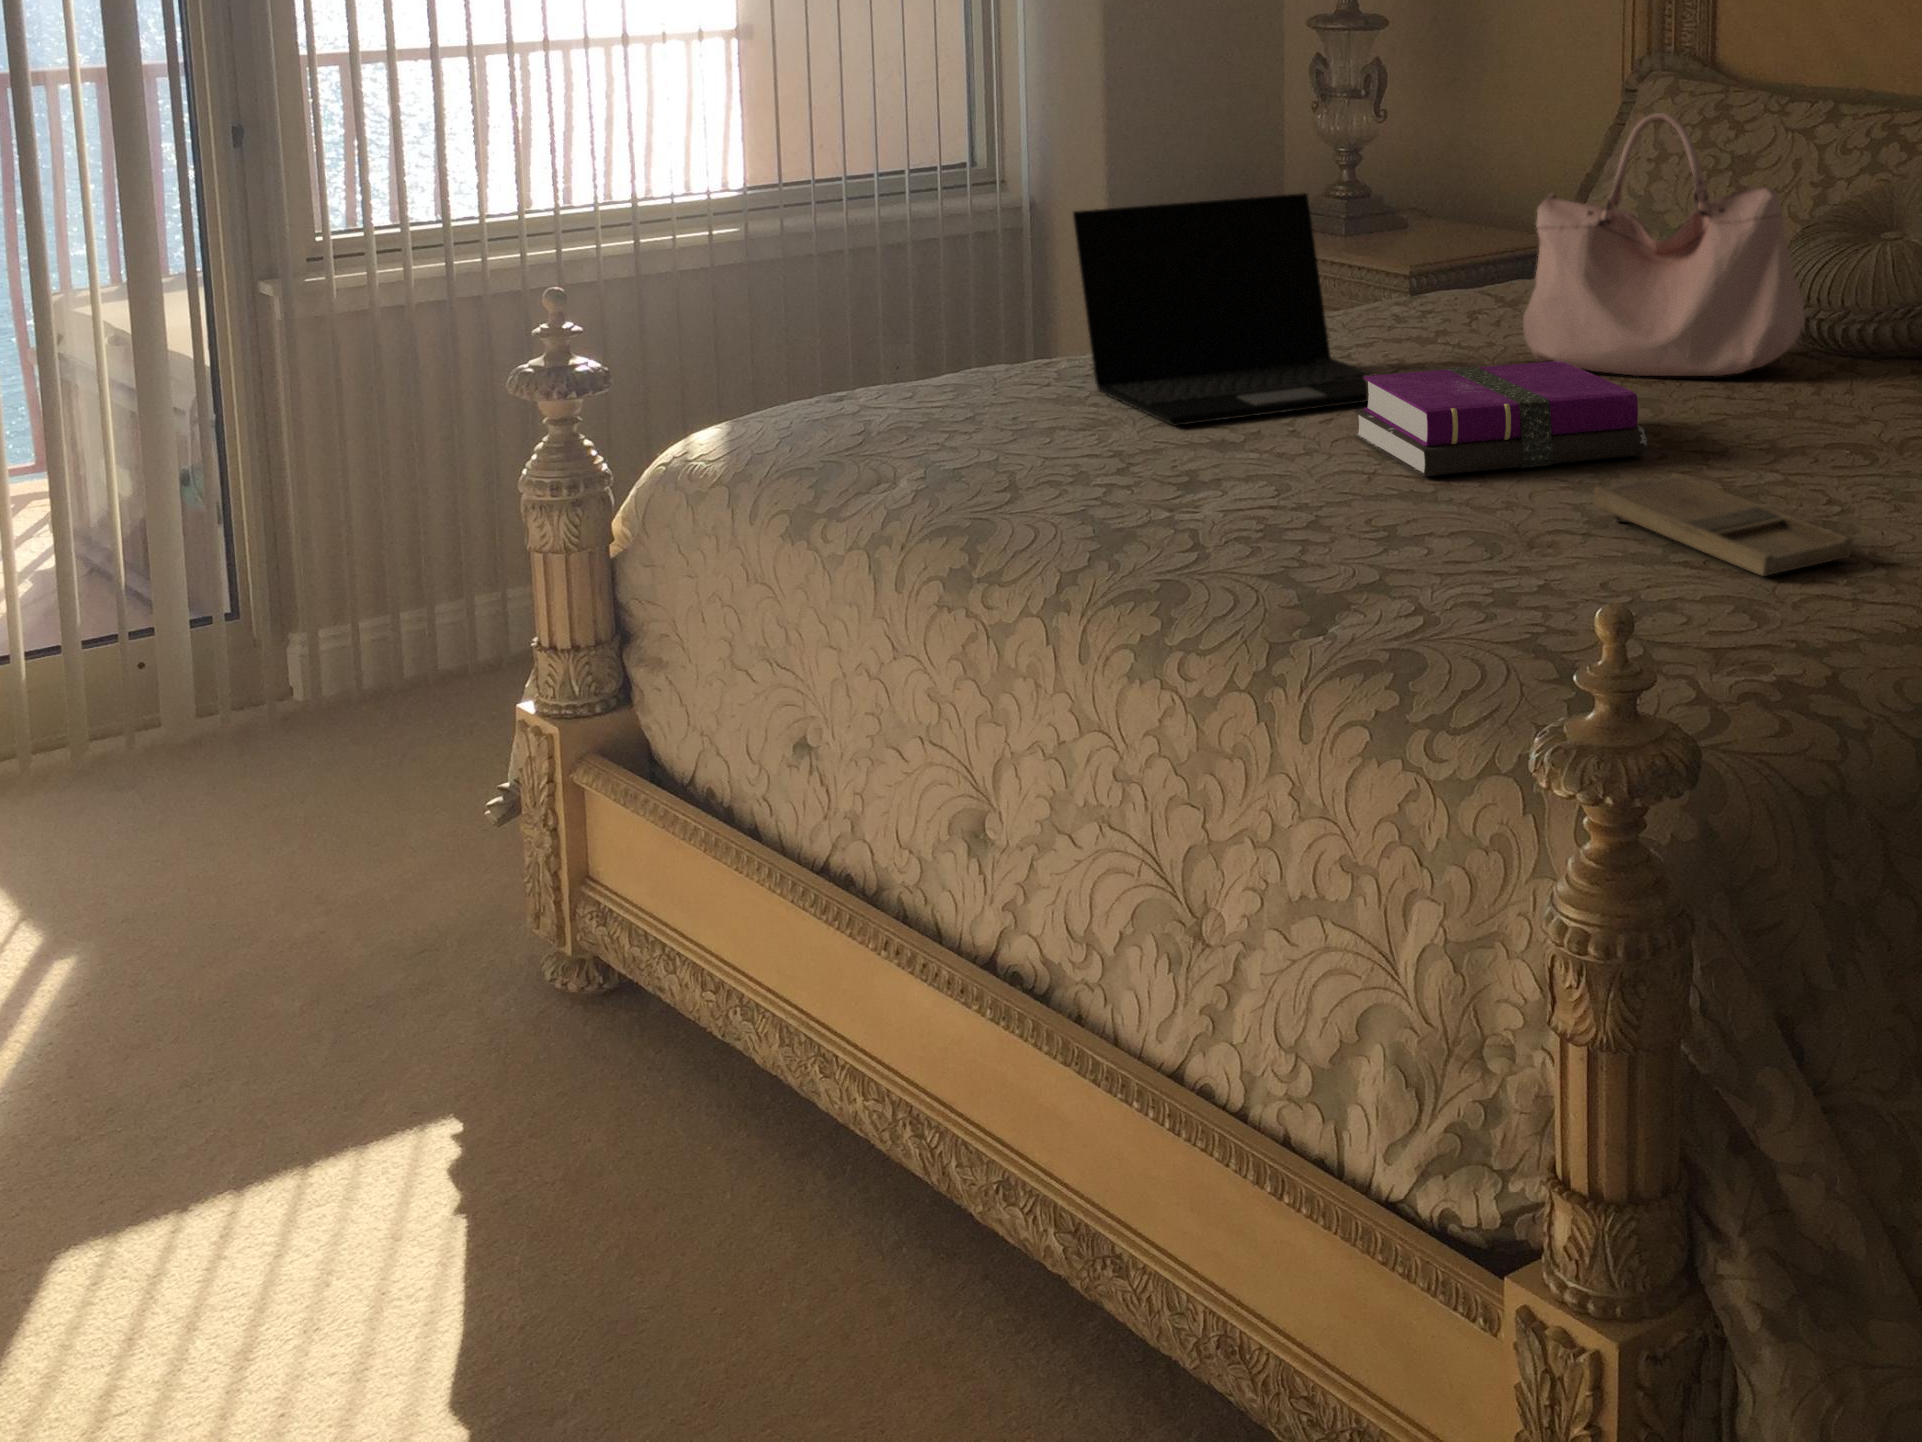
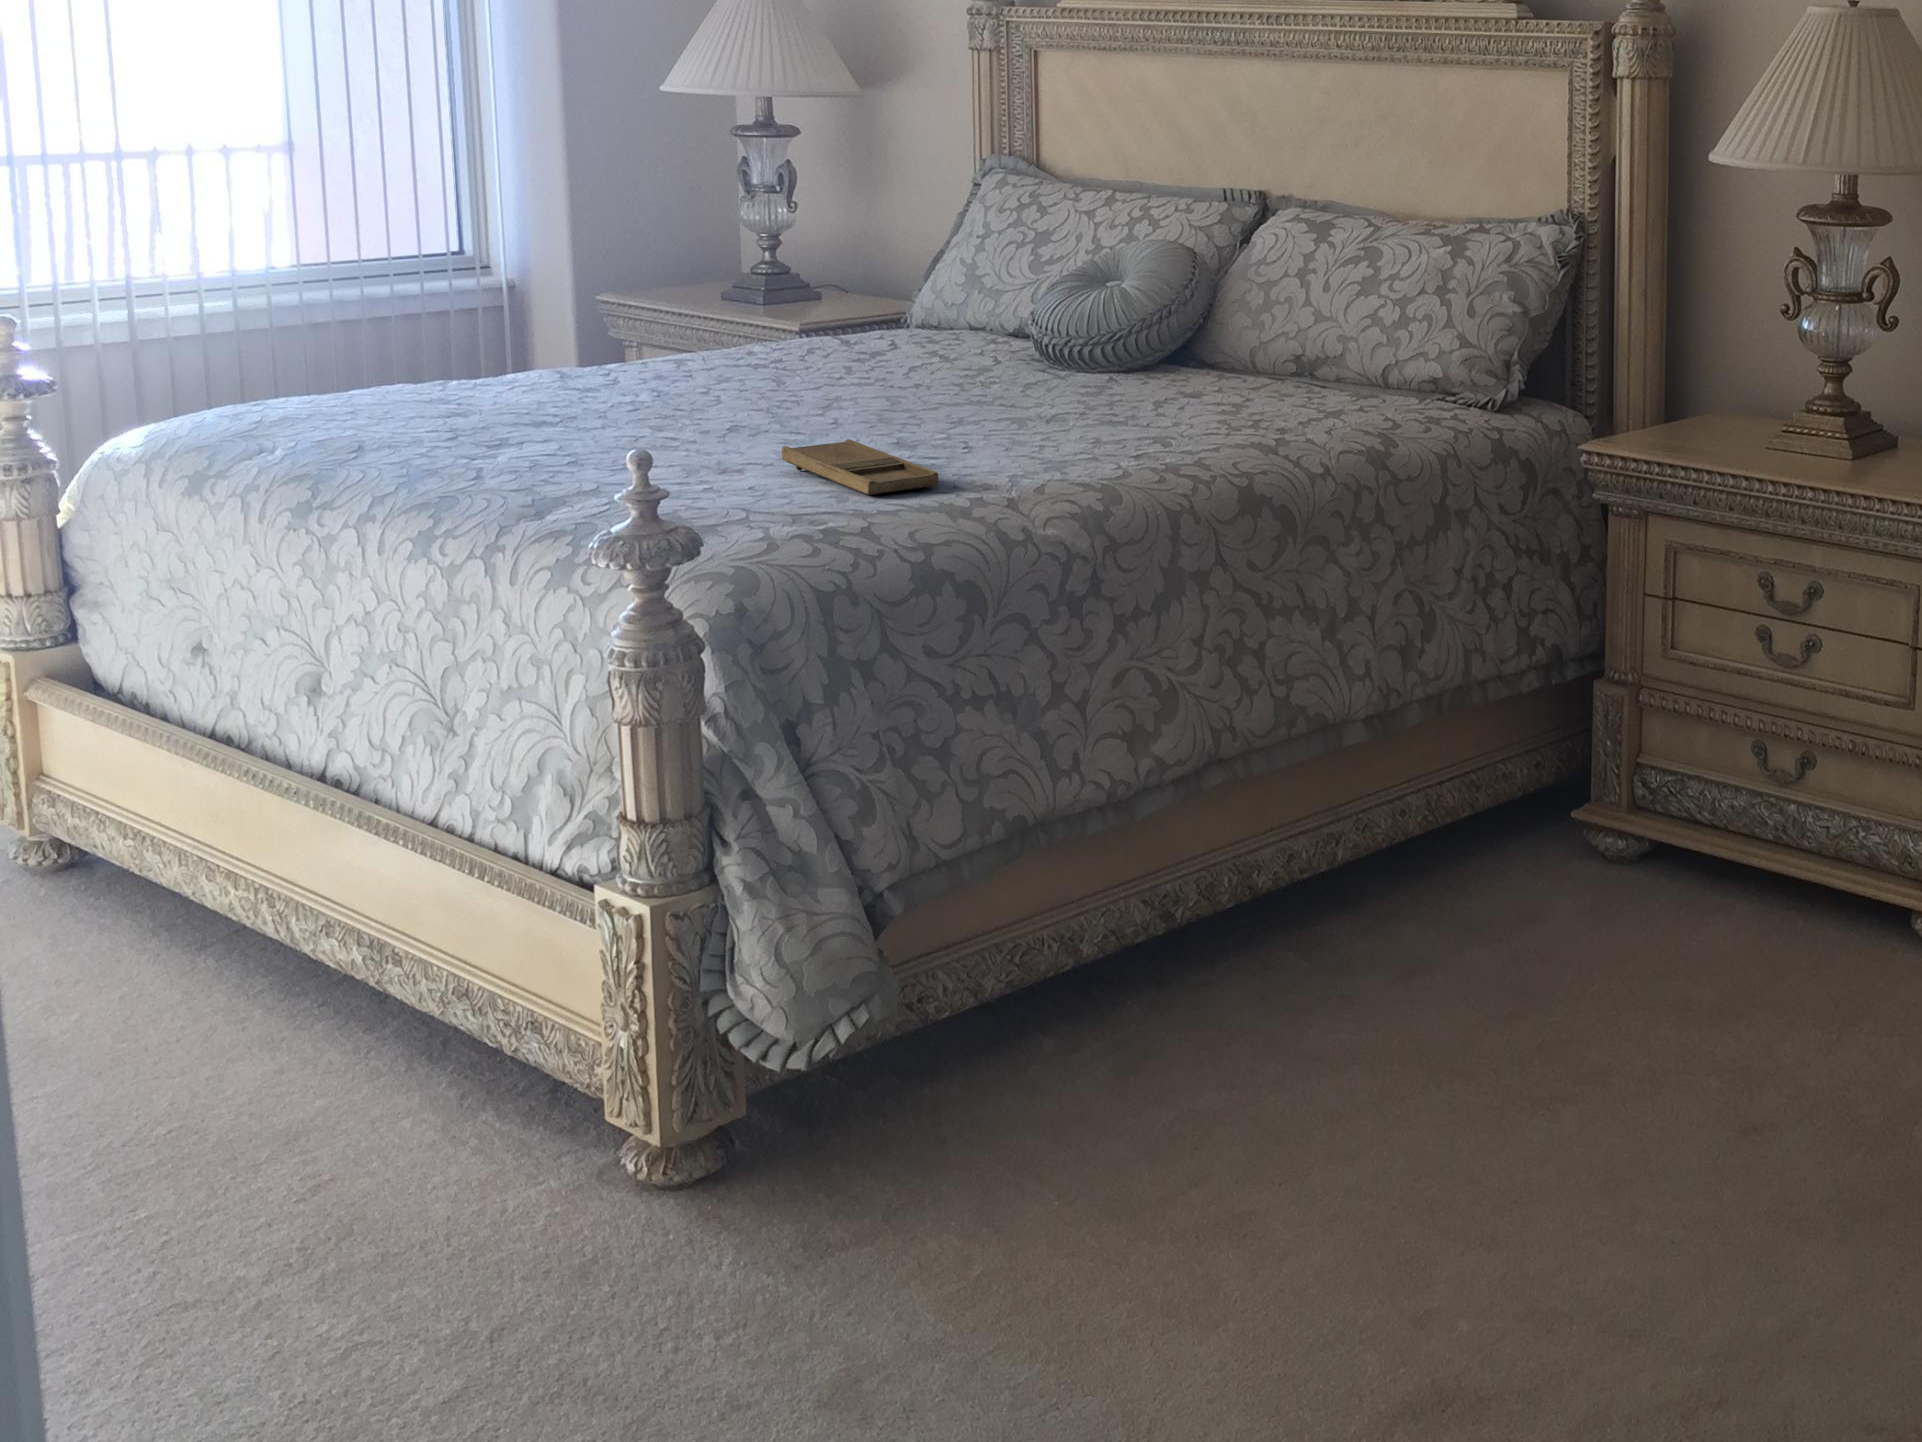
handbag: present [1523,113,1805,376] -> none [820,200,1026,394]
laptop: present [1073,193,1373,426] -> none [449,257,716,422]
notebook: present [1354,361,1647,476] -> none [648,375,856,448]

